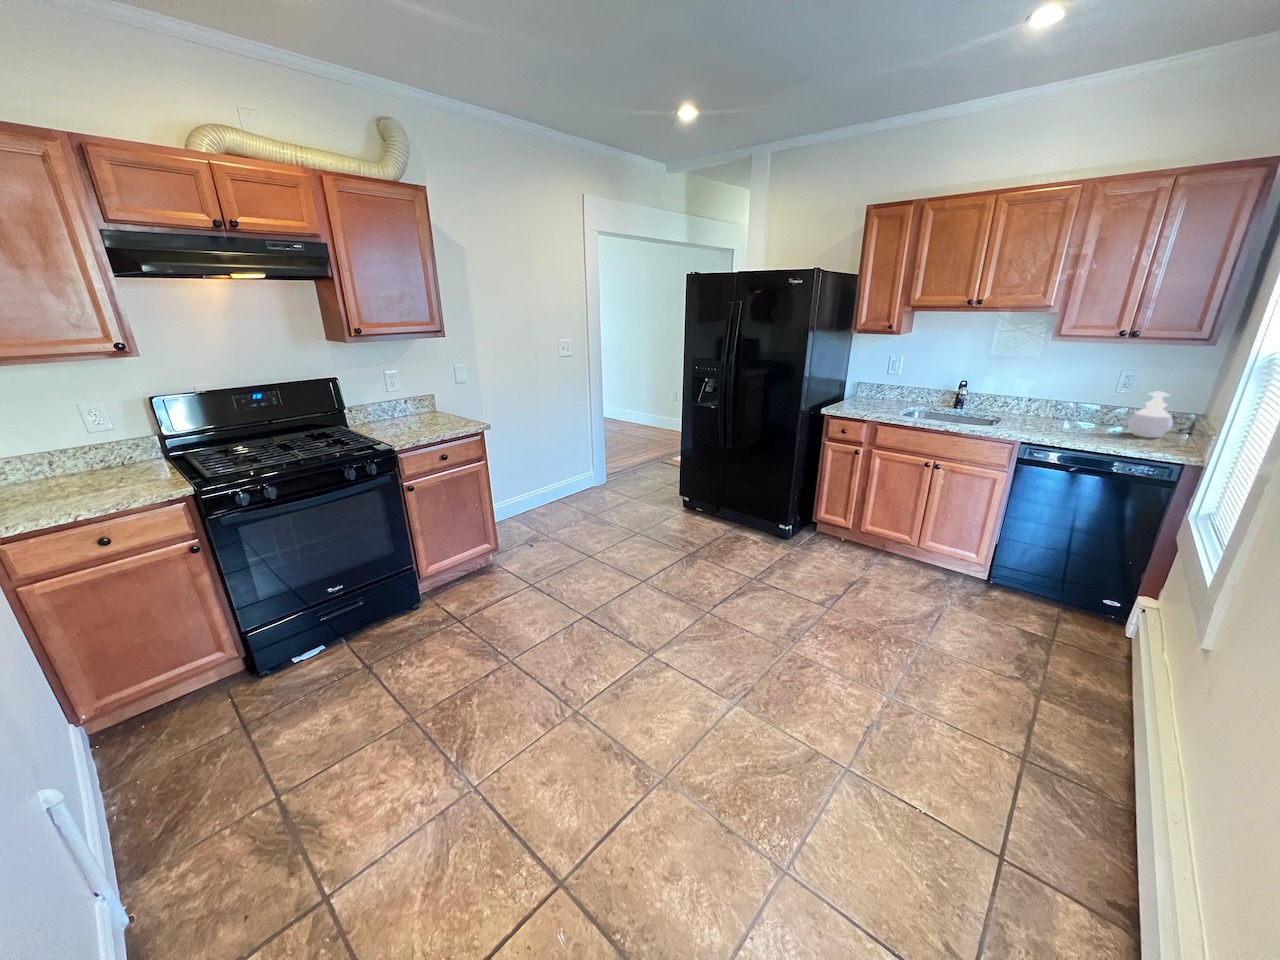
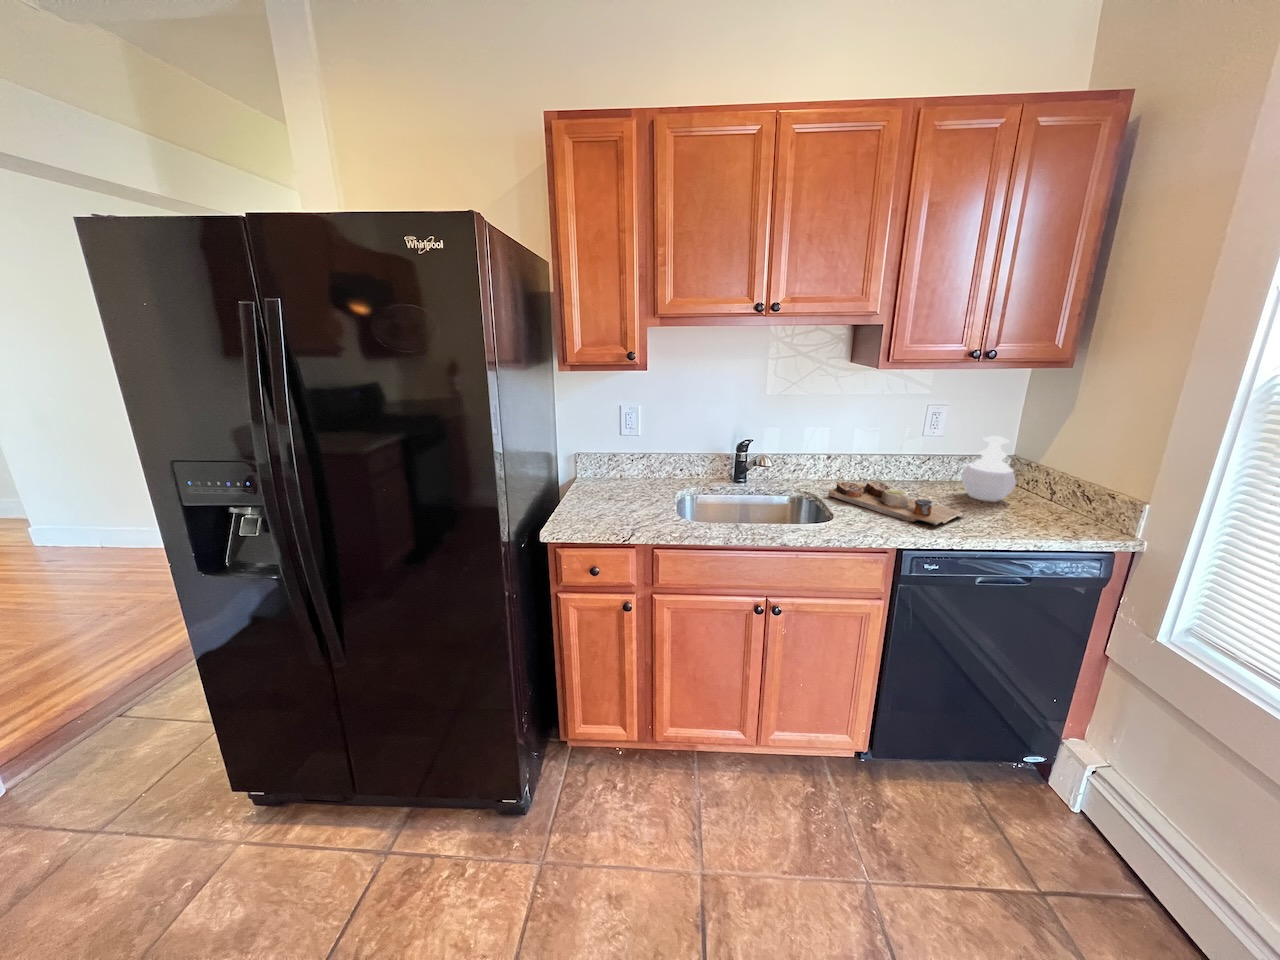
cutting board: none [1014,413,1098,438] -> present [829,481,964,527]

